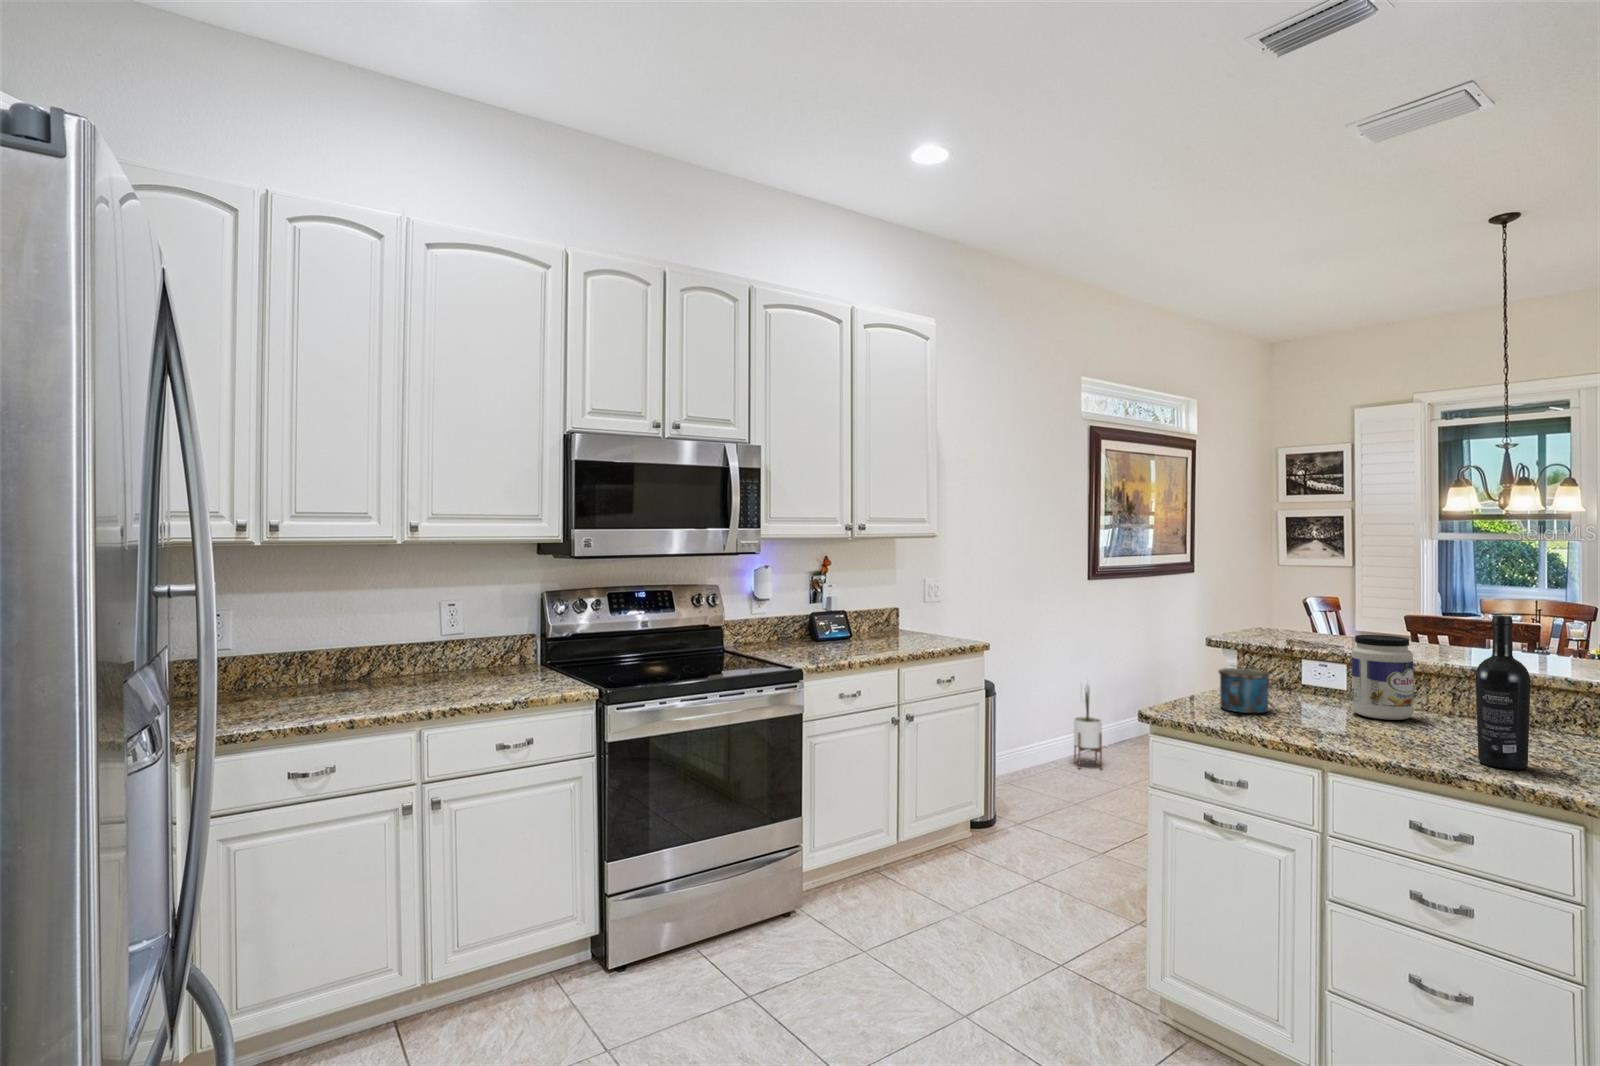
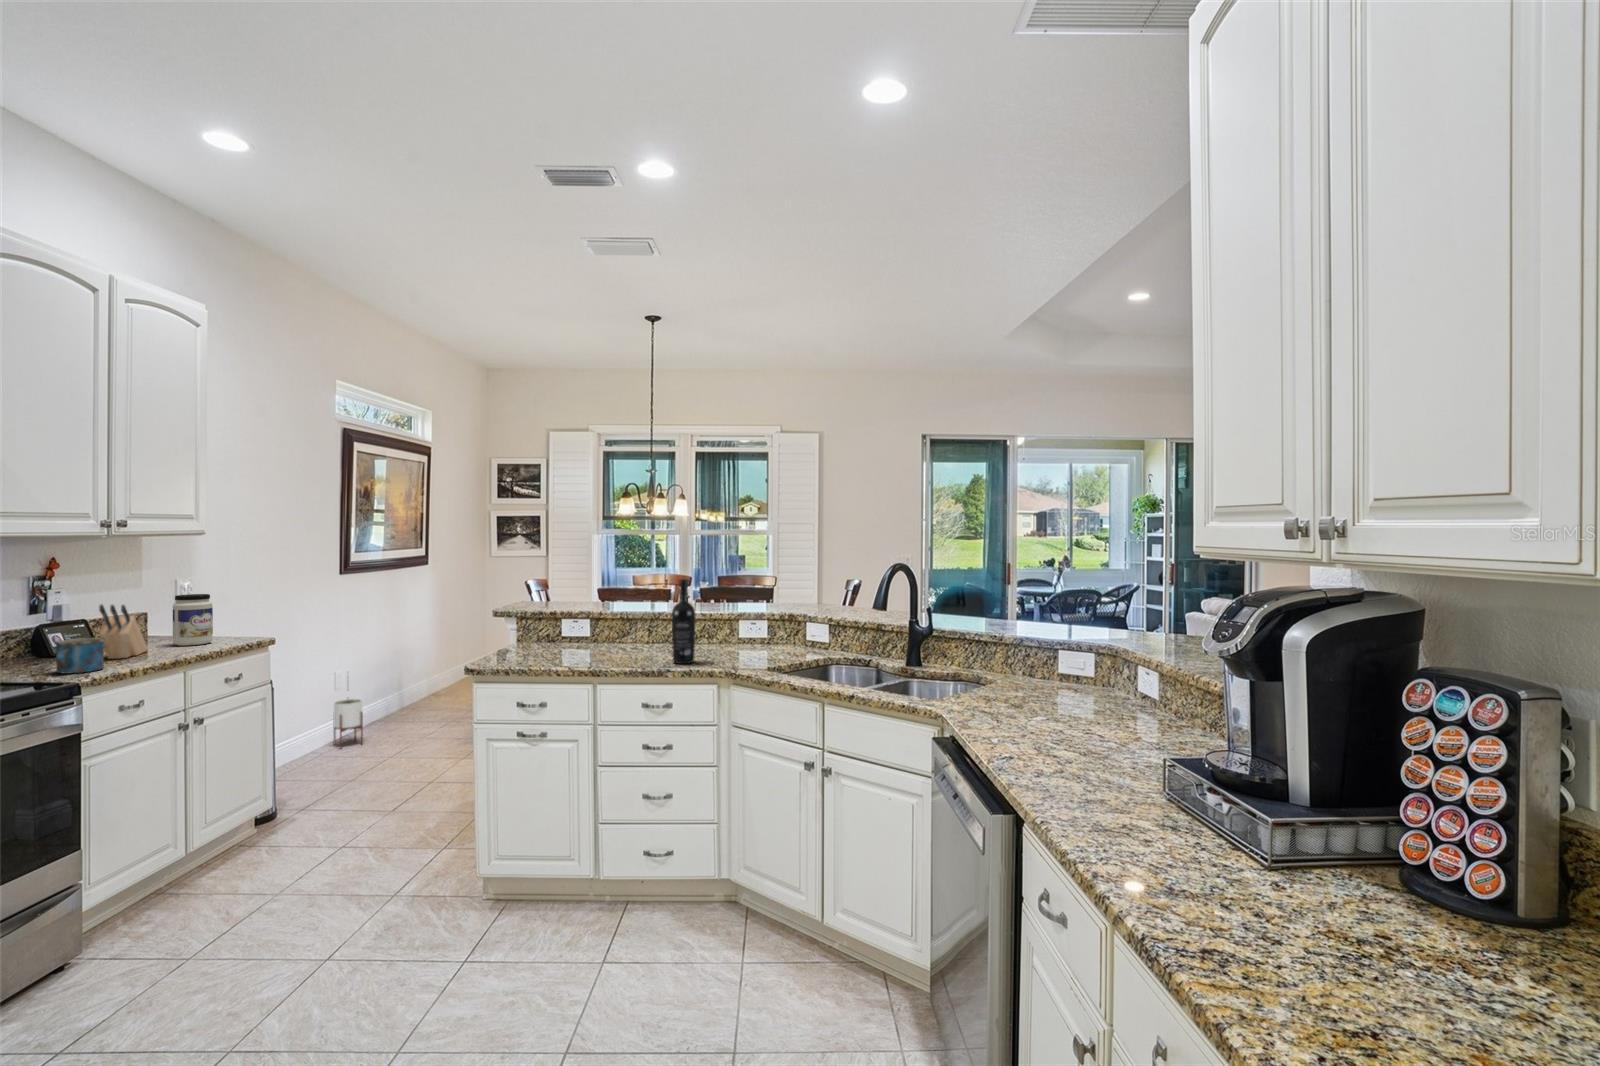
knife block: none [843,599,884,649] -> present [99,604,148,659]
jar: present [1352,635,1414,720] -> present [173,594,213,646]
mug: present [1219,668,1270,713] -> present [55,637,105,674]

